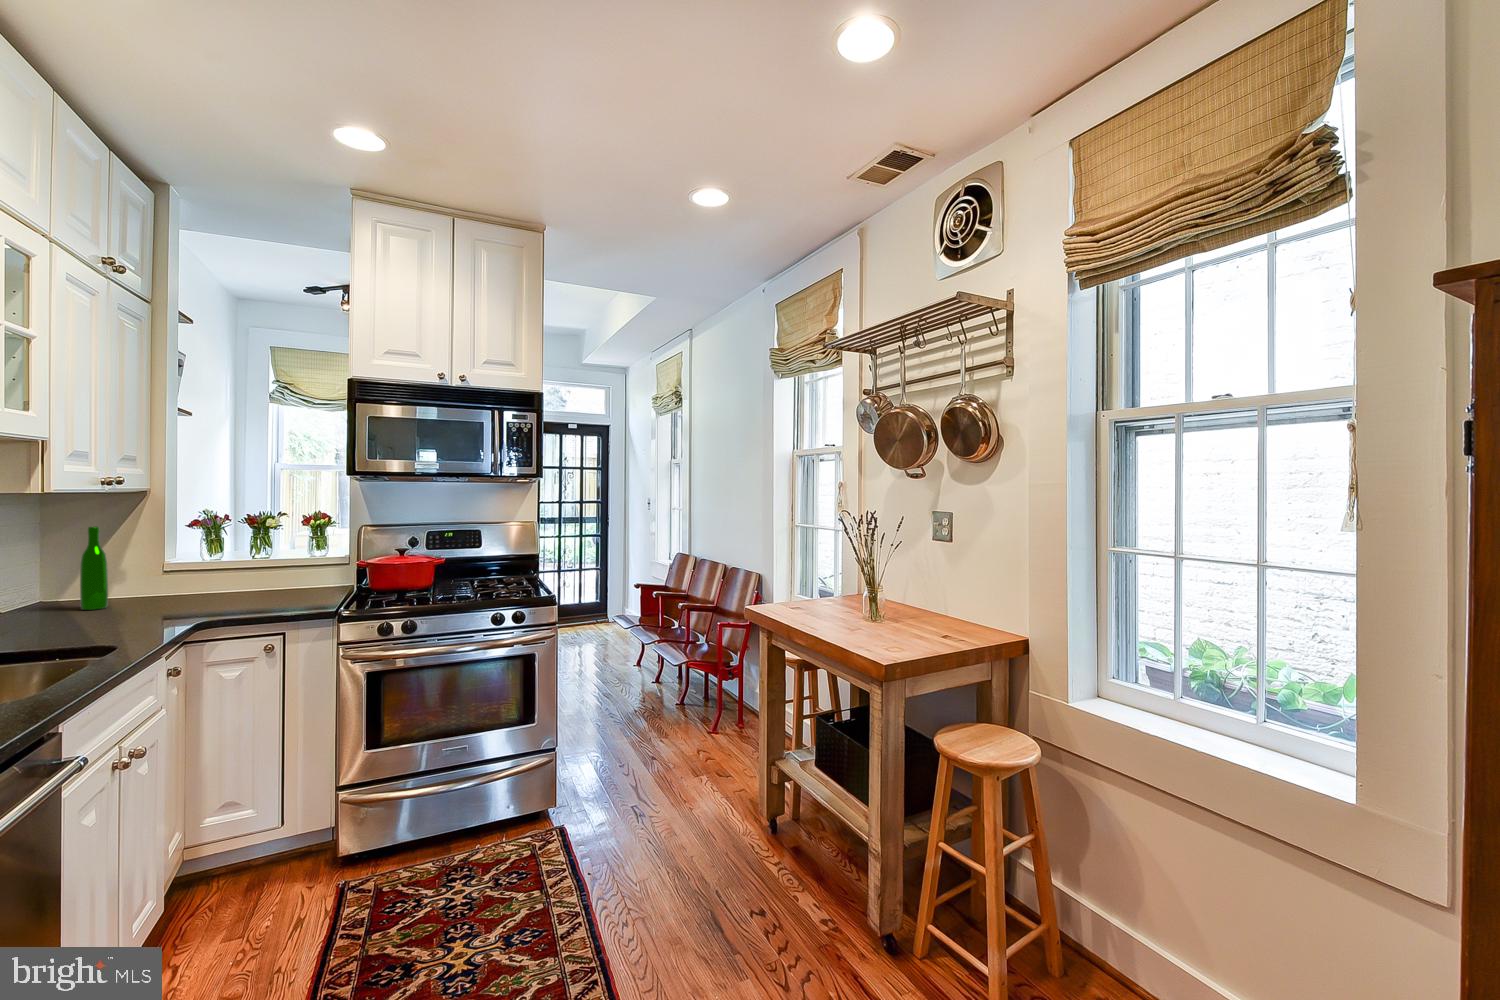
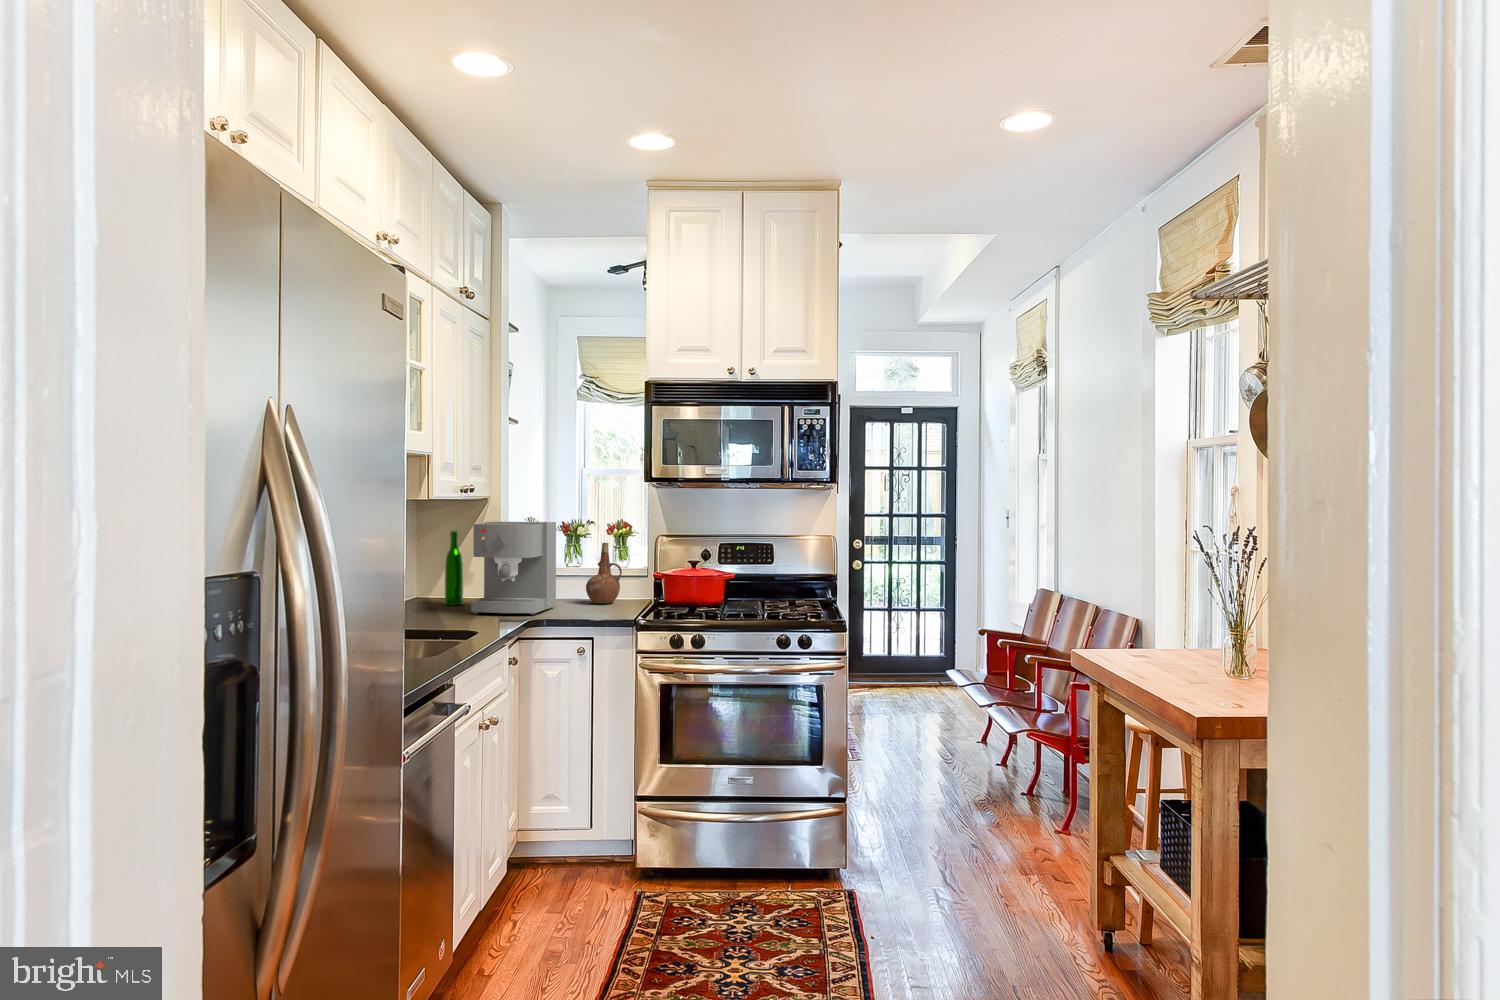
coffee maker: none [117,515,237,619] -> present [471,522,556,615]
ceramic pitcher: none [276,534,319,595] -> present [586,543,622,604]

